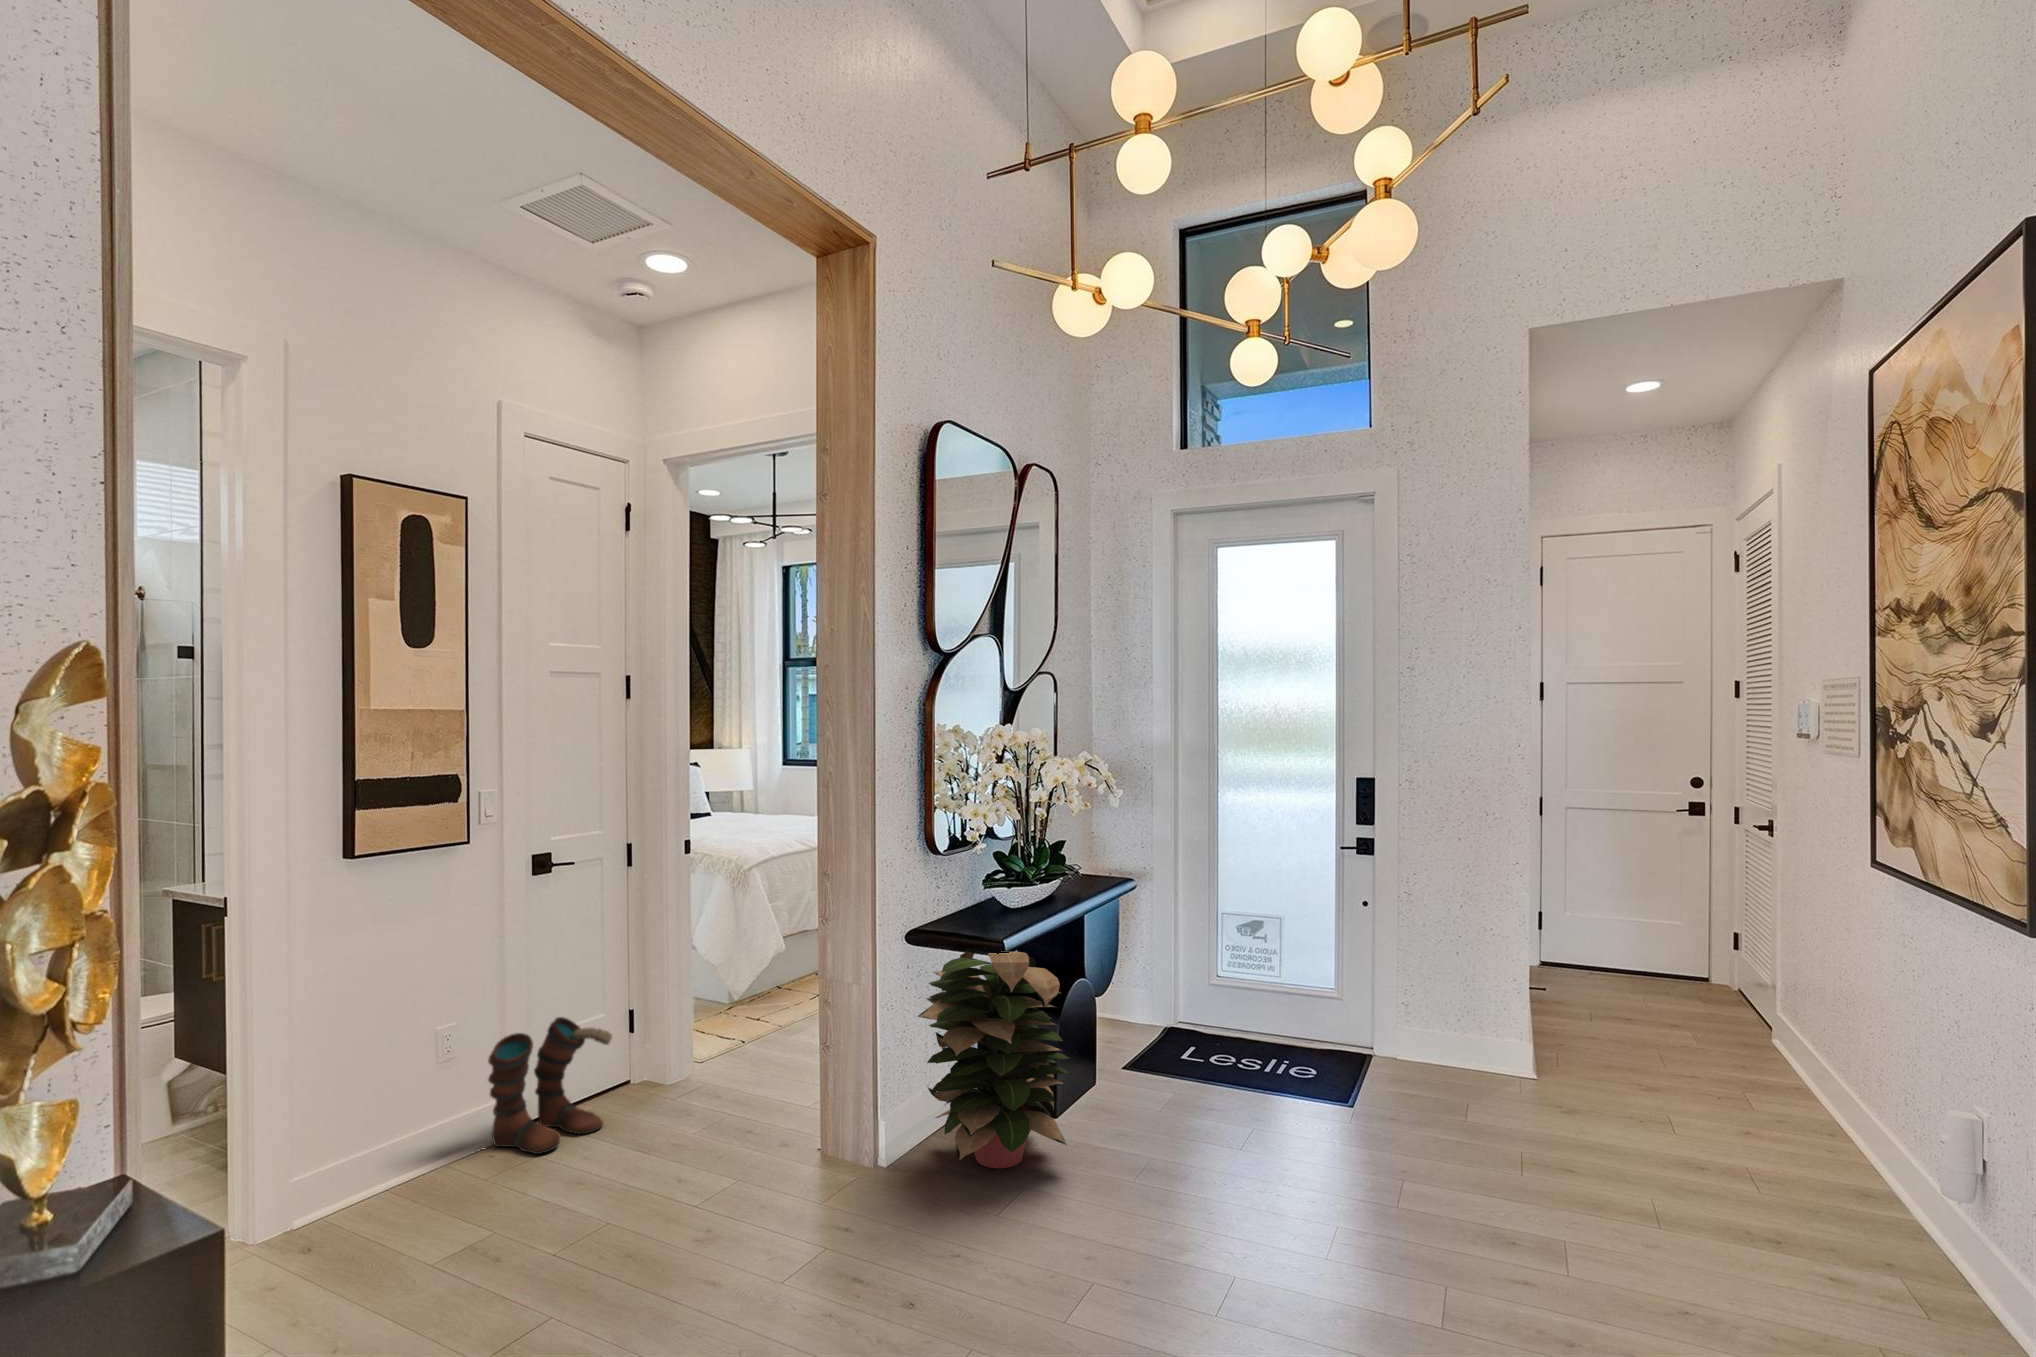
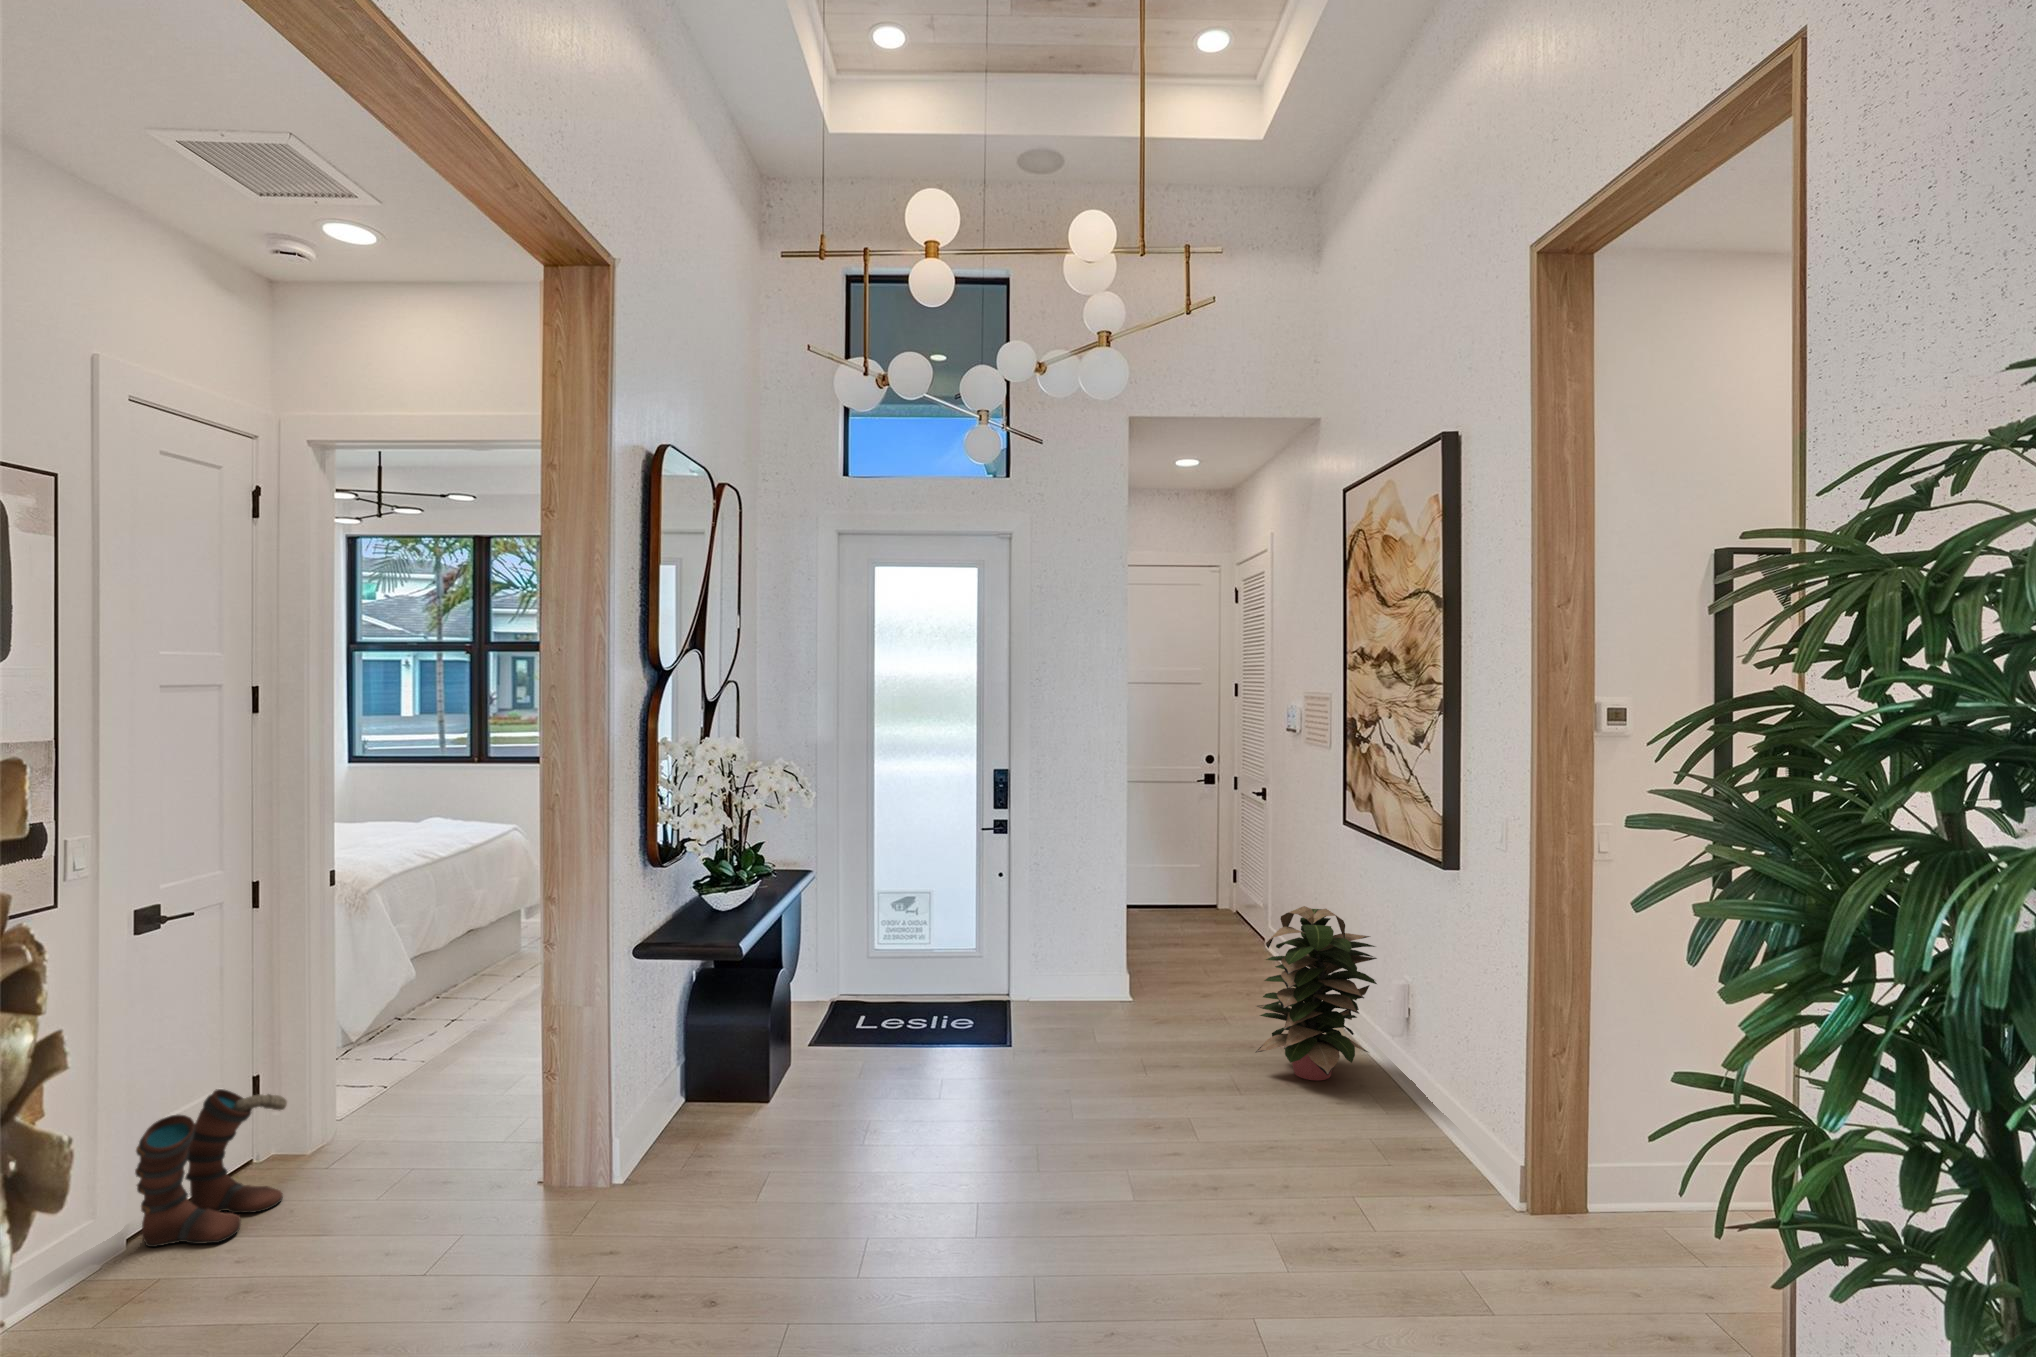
decorative plant: present [918,951,1069,1168] -> present [1256,906,1377,1080]

